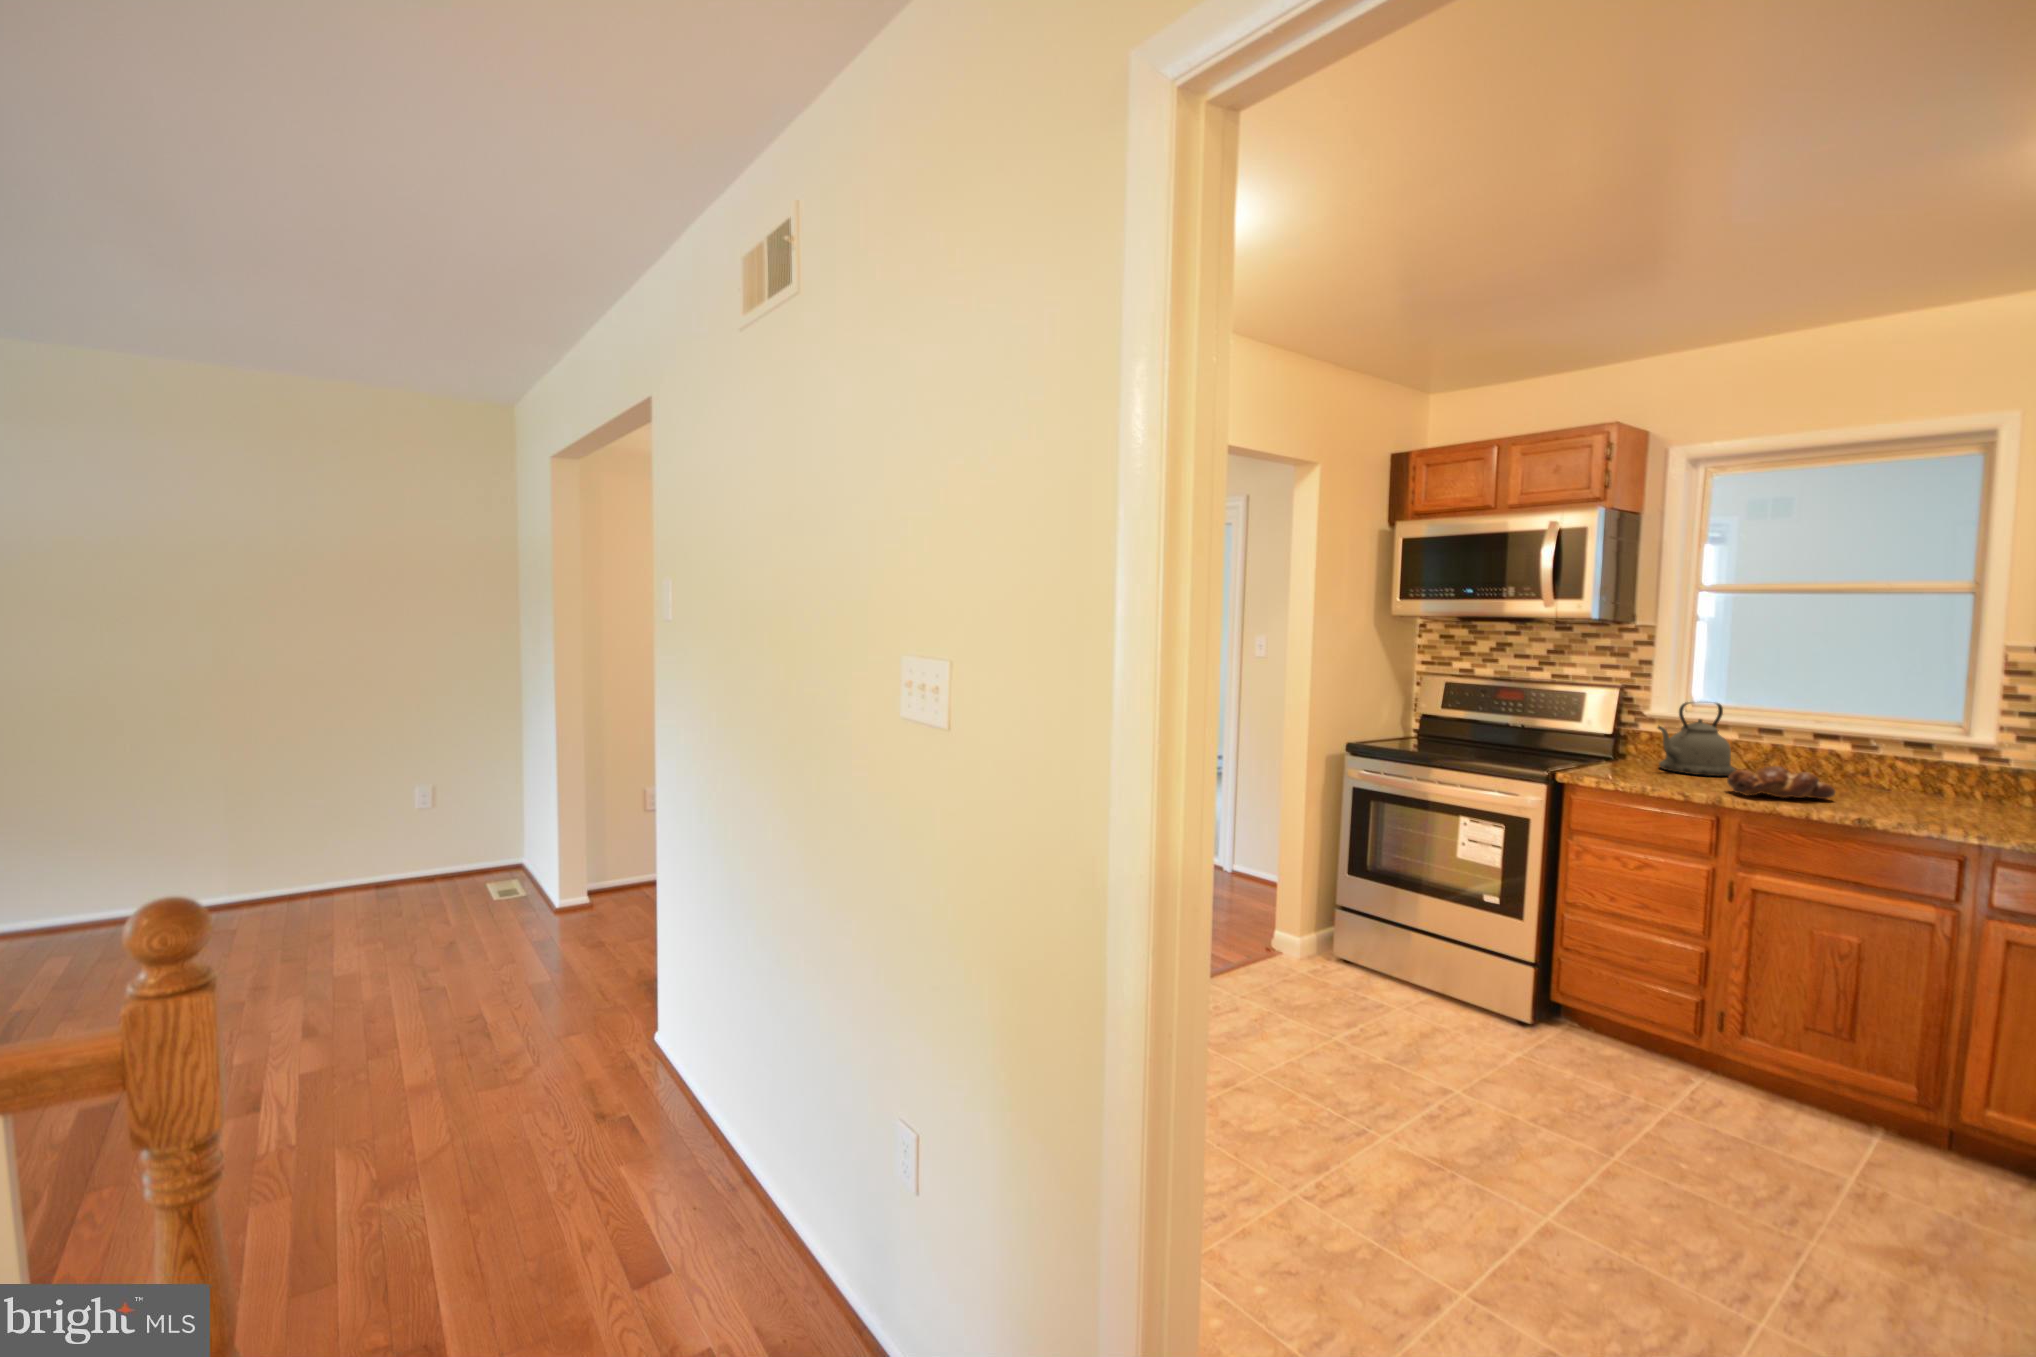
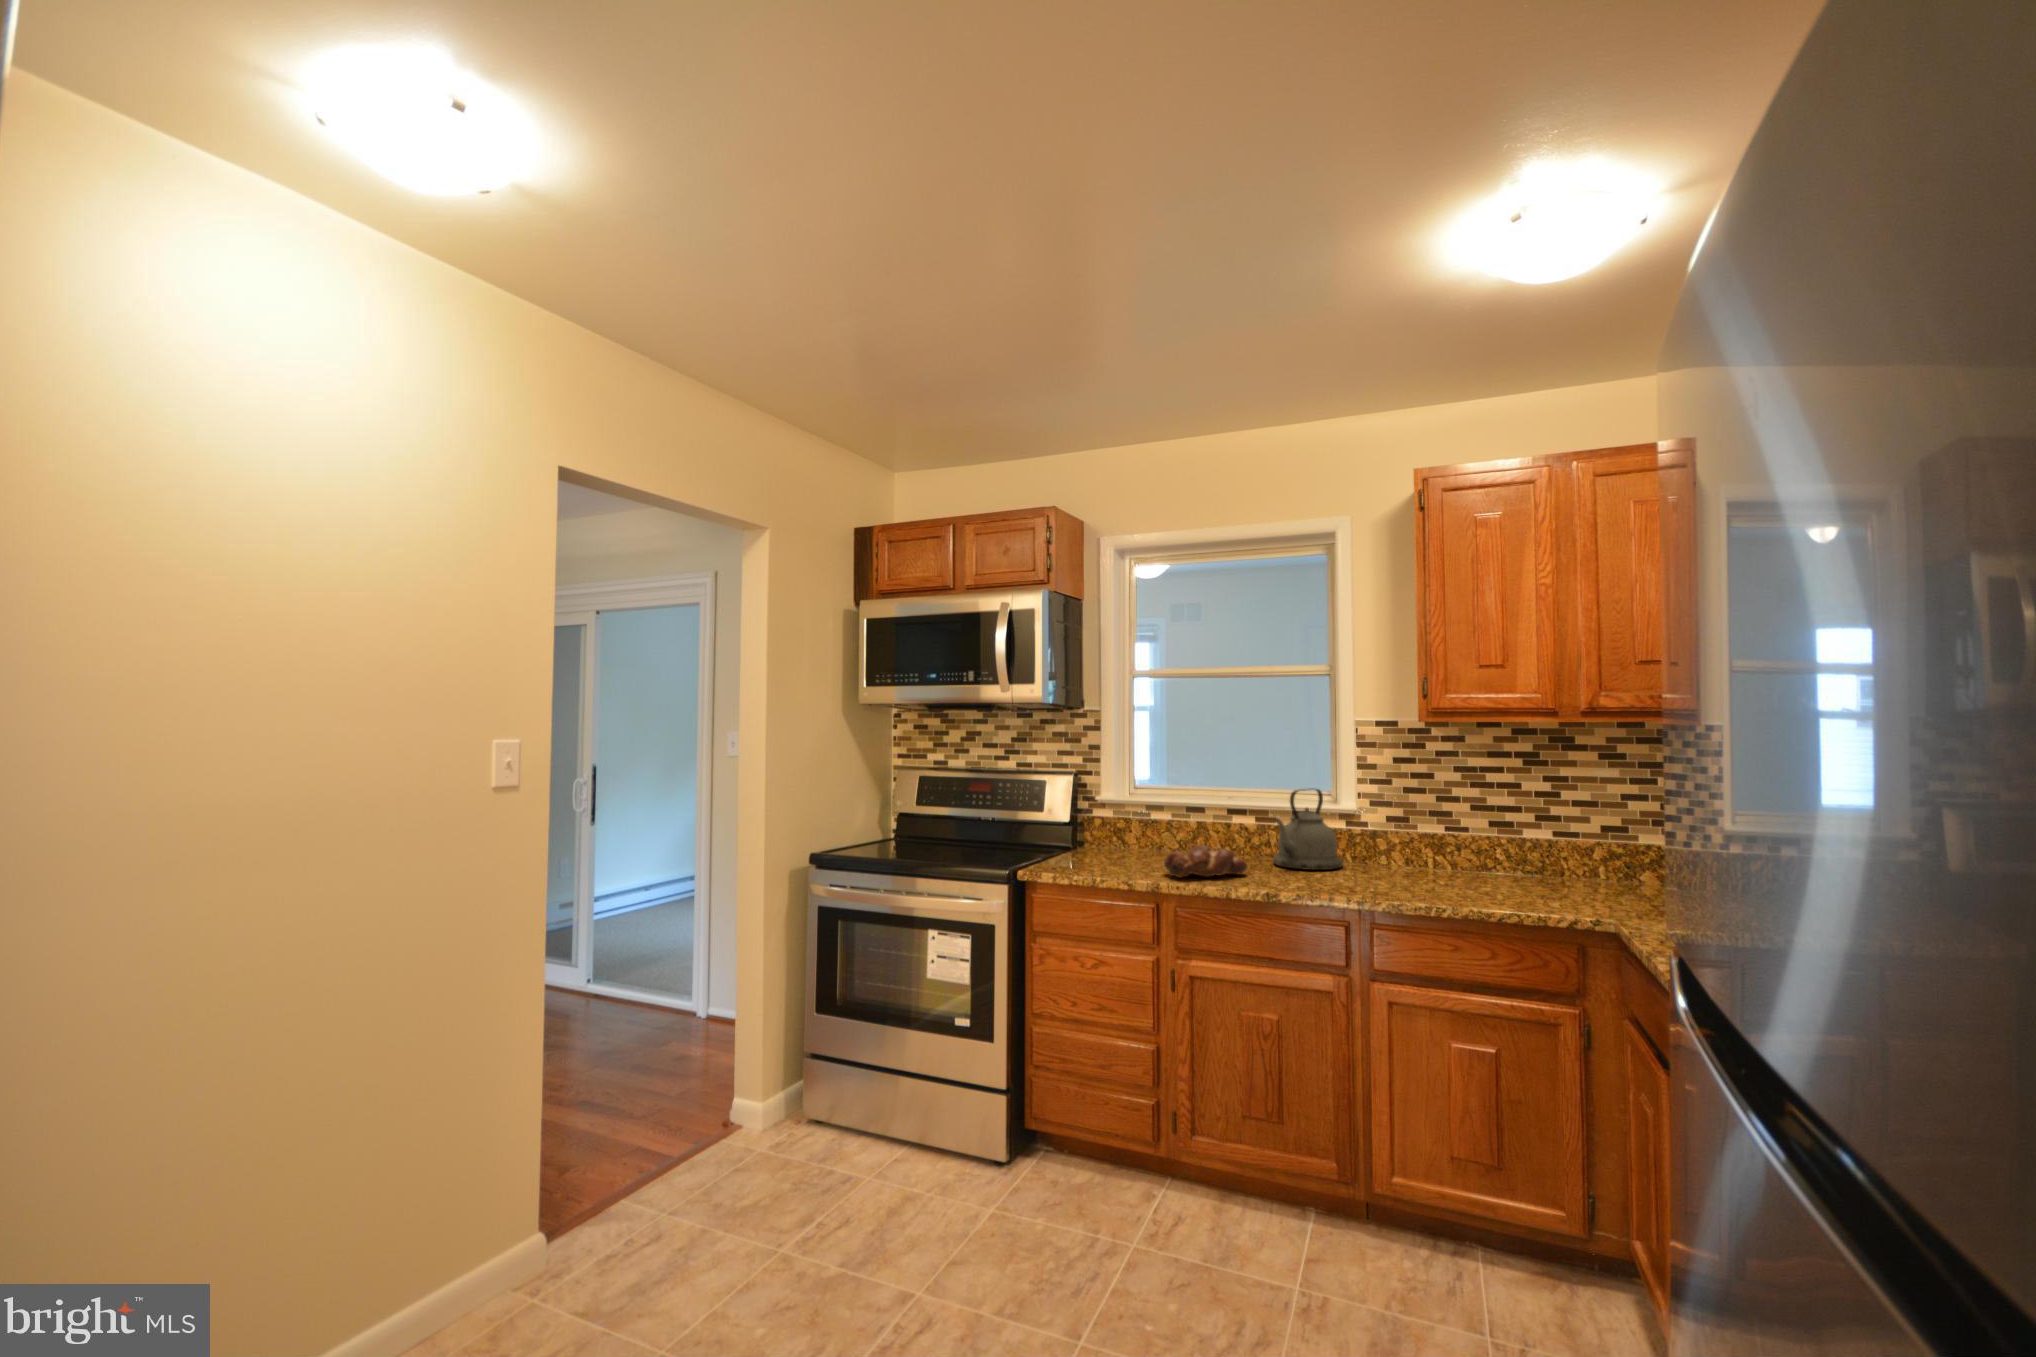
kettle: present [1658,702,1736,776] -> present [1273,789,1343,870]

